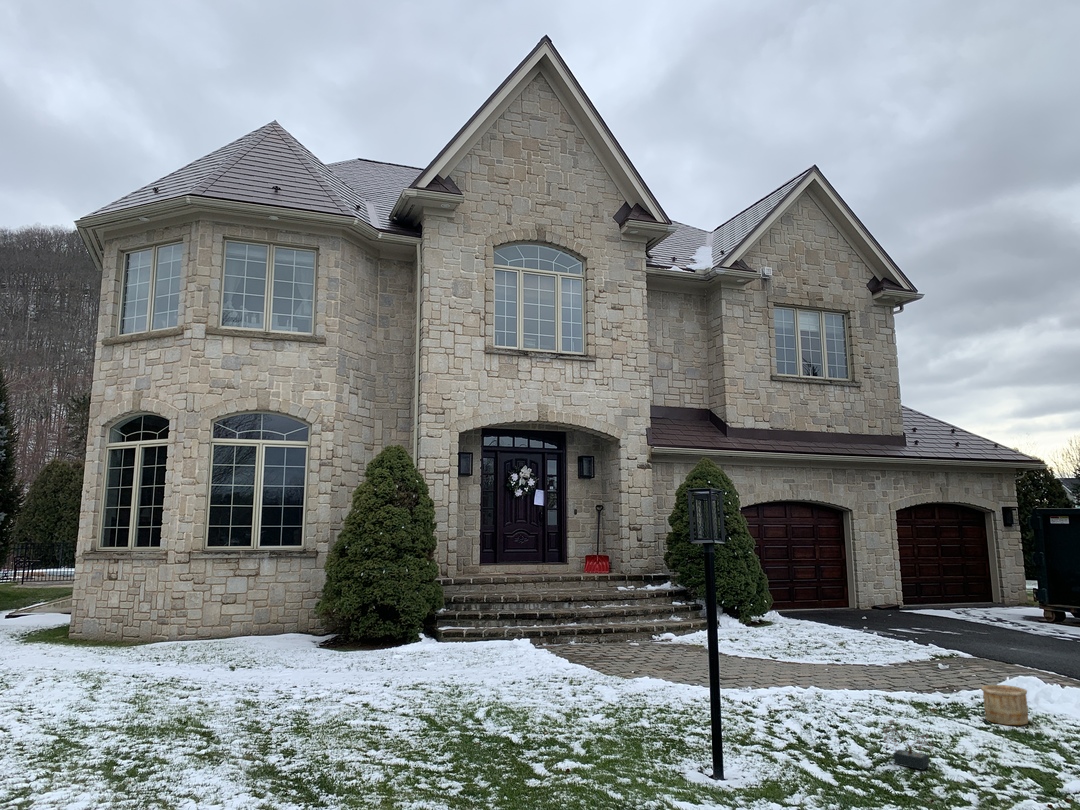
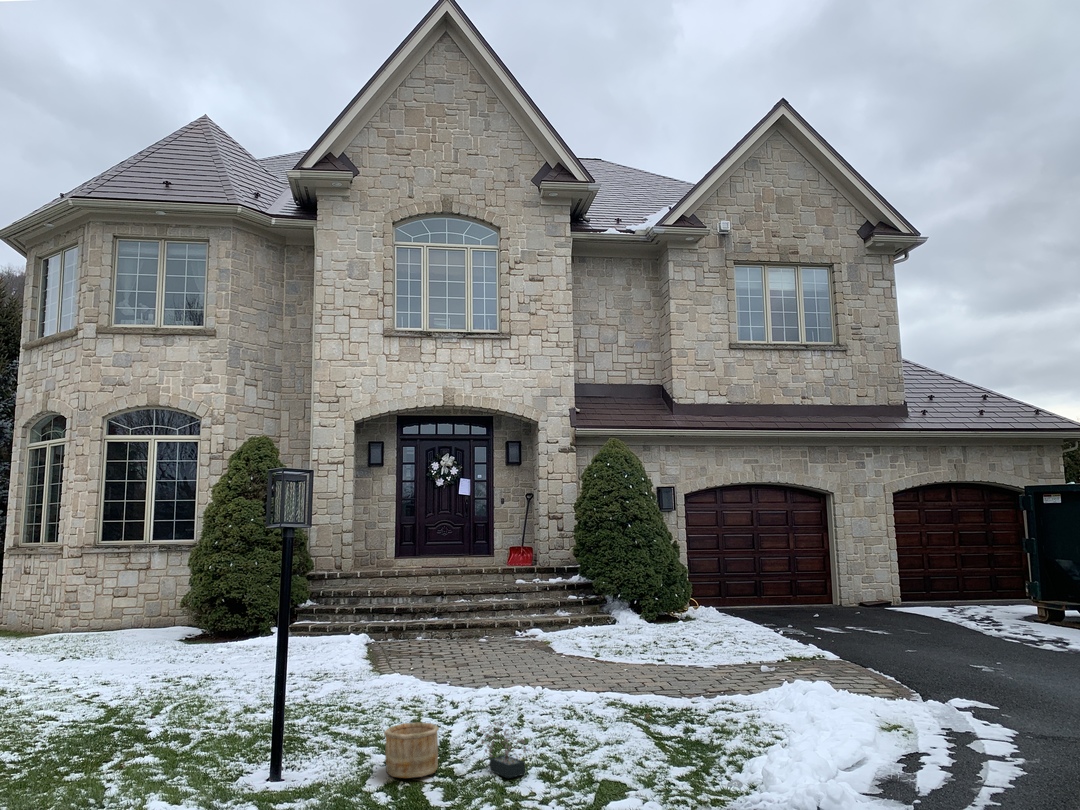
wooden bucket: present [981,685,1028,725] -> present [384,722,439,778]

